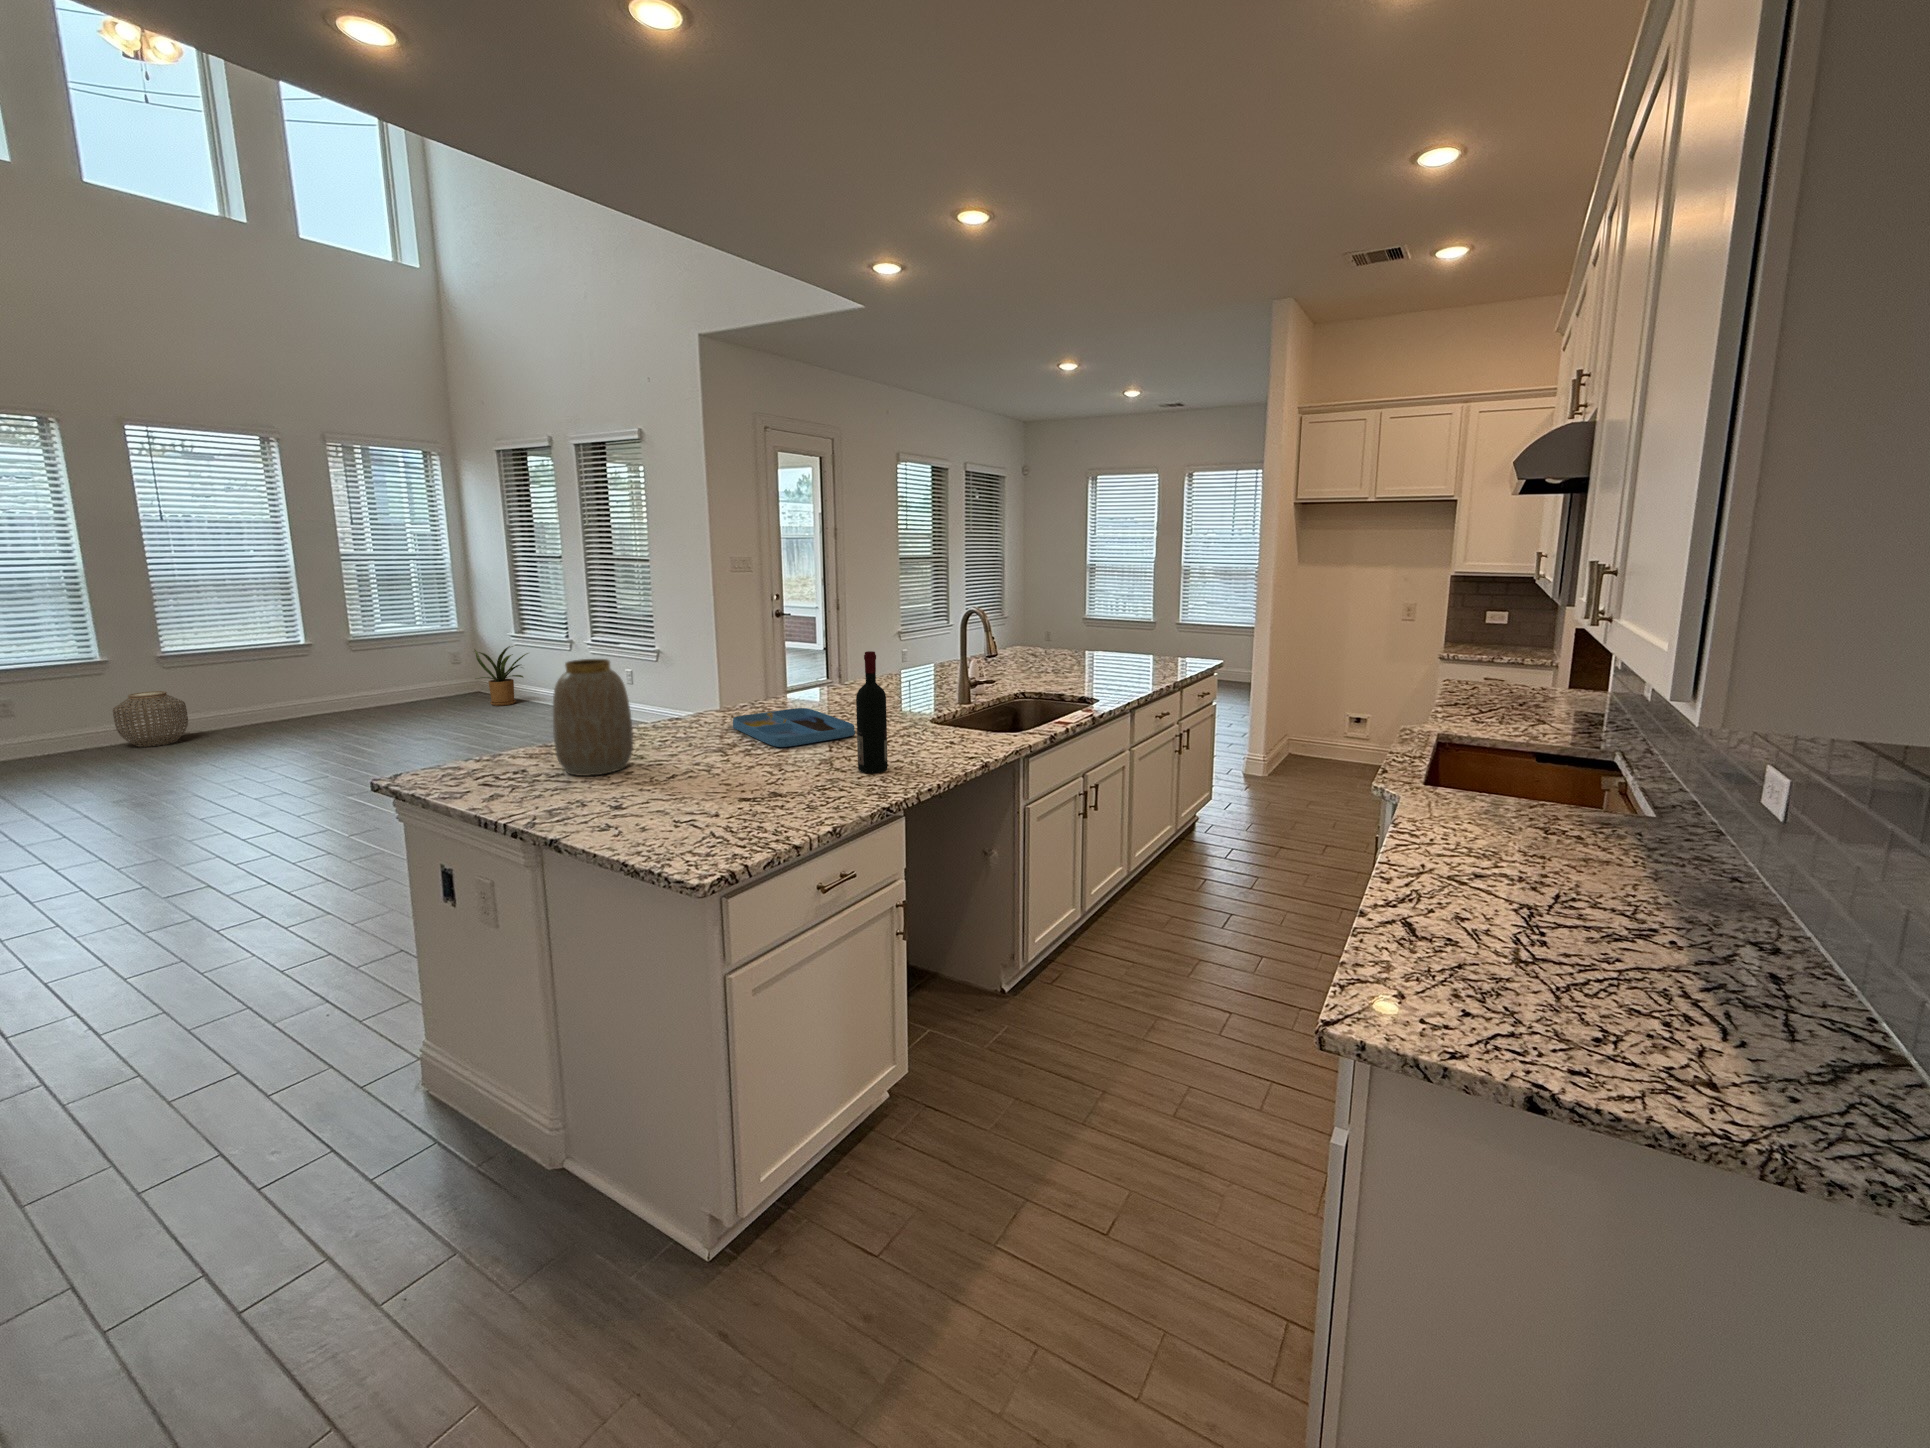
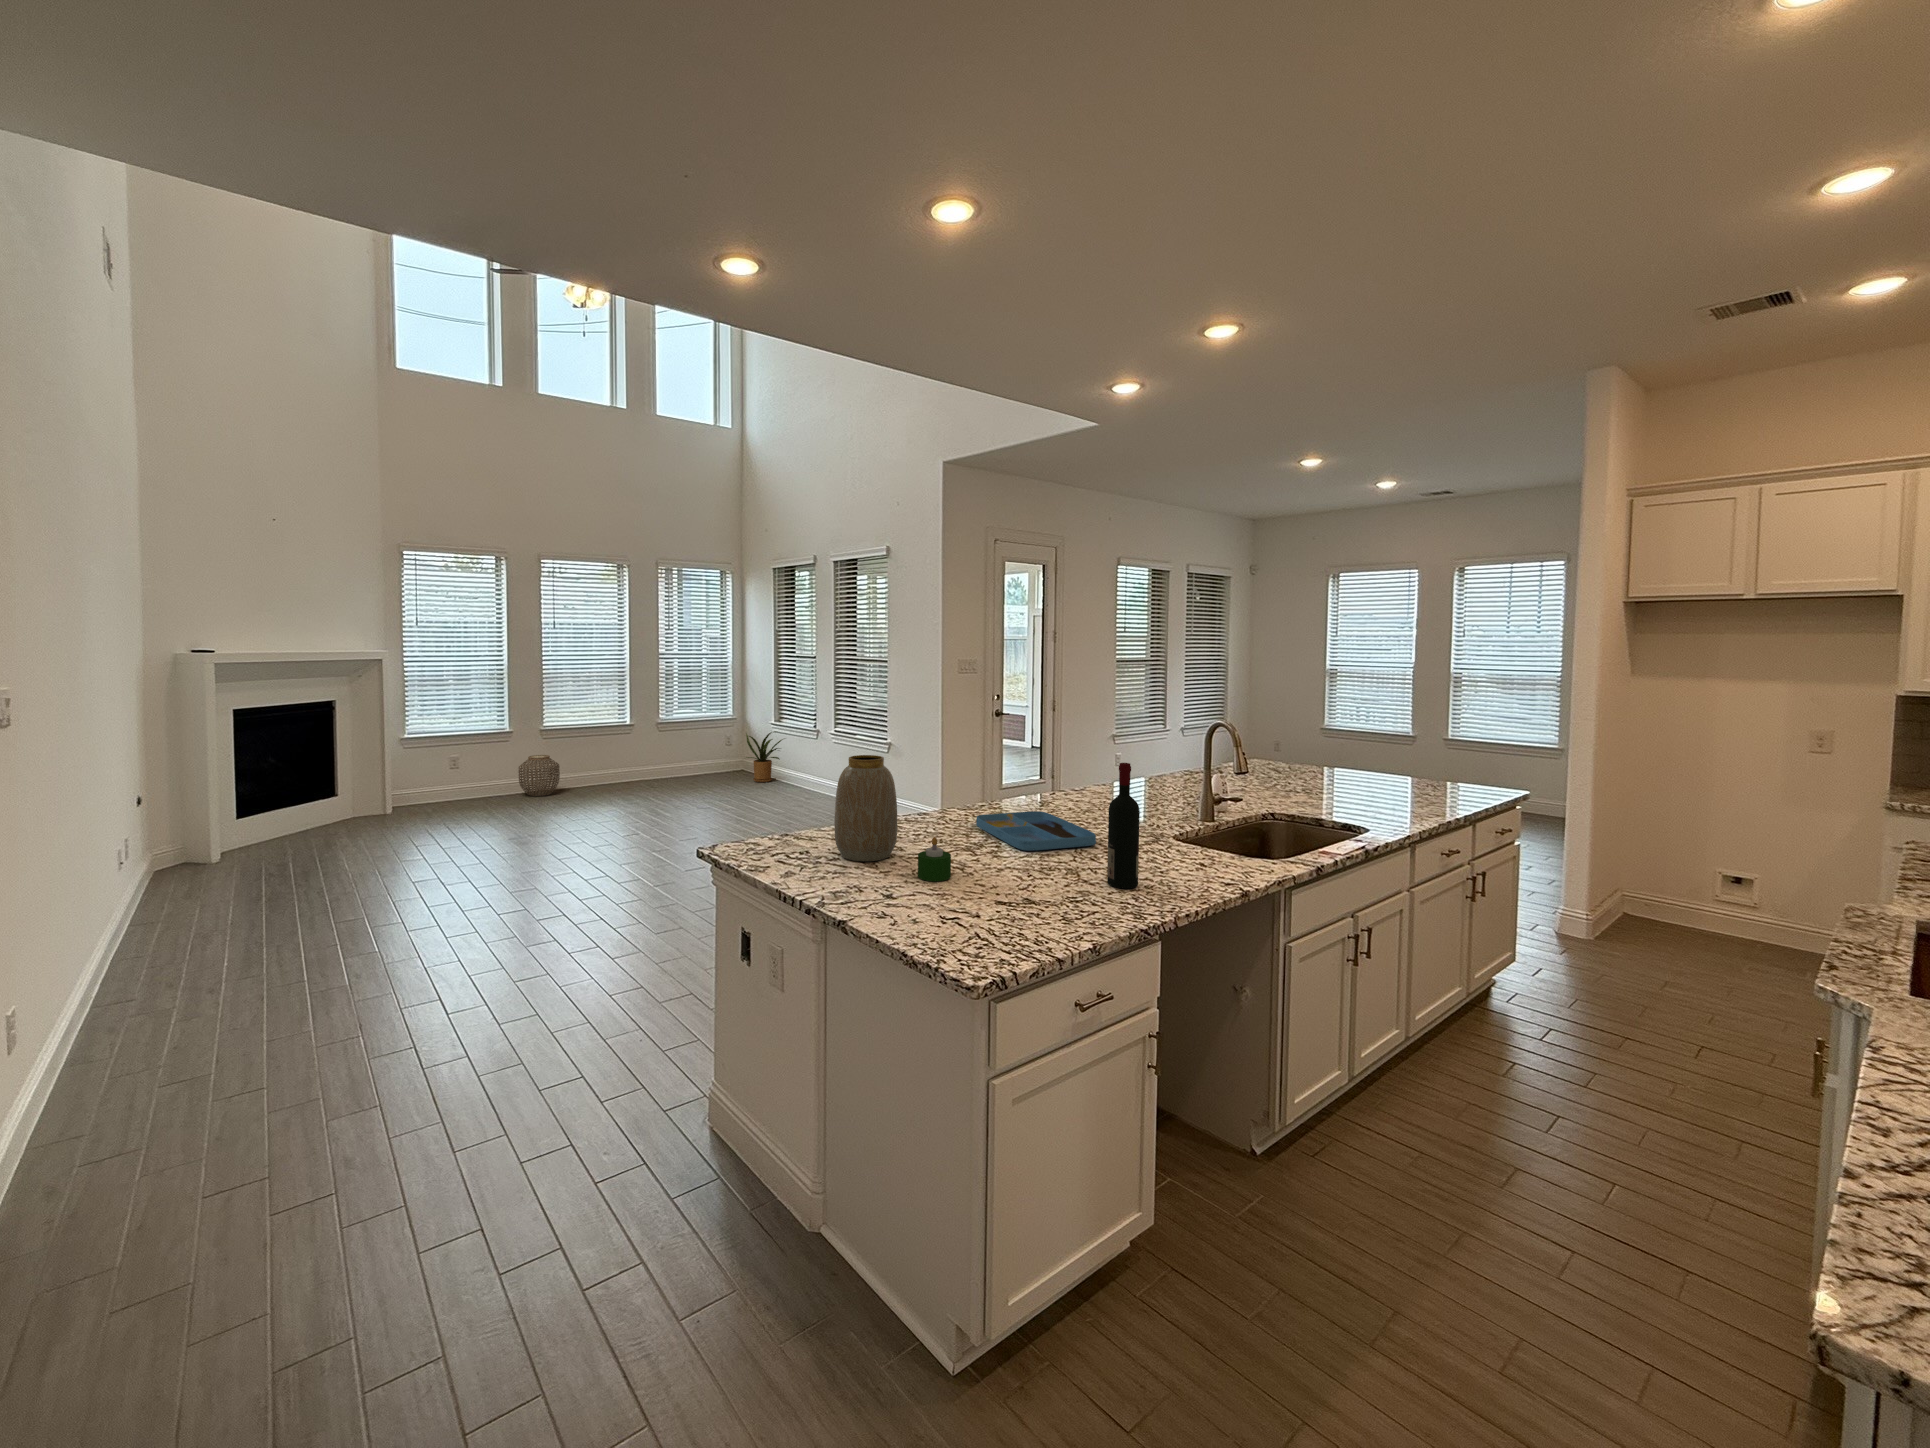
candle: none [654,741,694,787] -> present [918,837,951,881]

